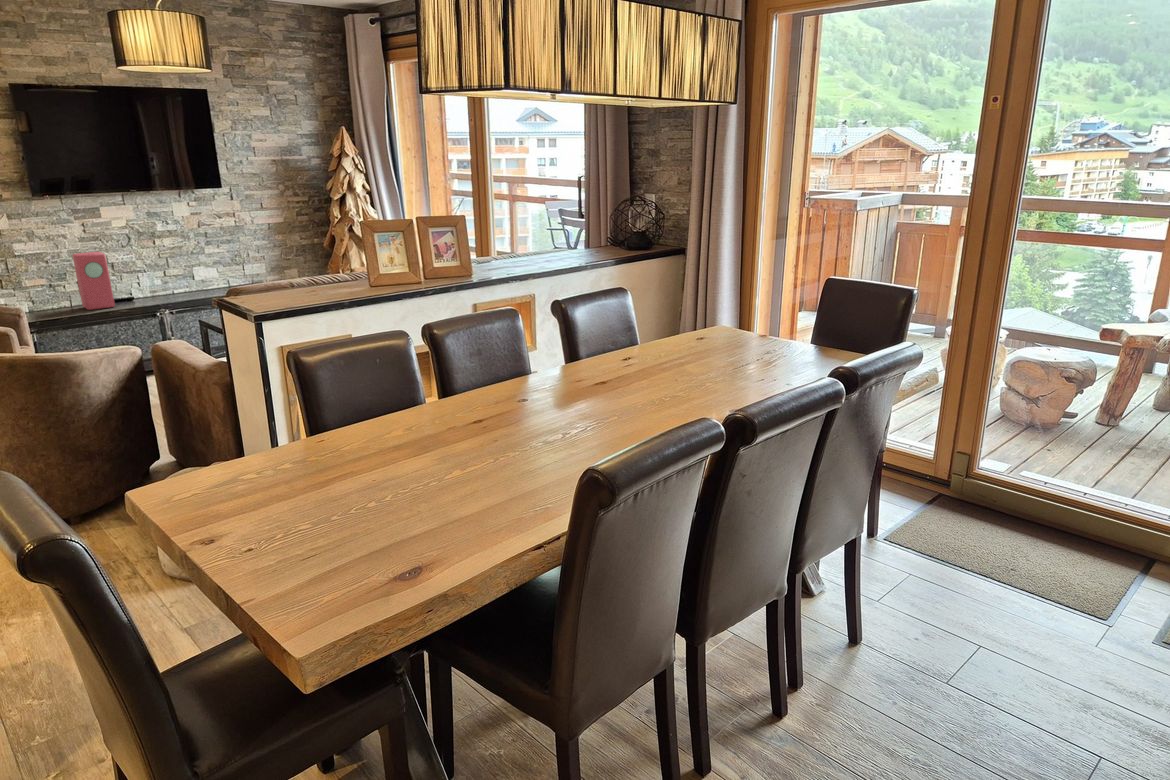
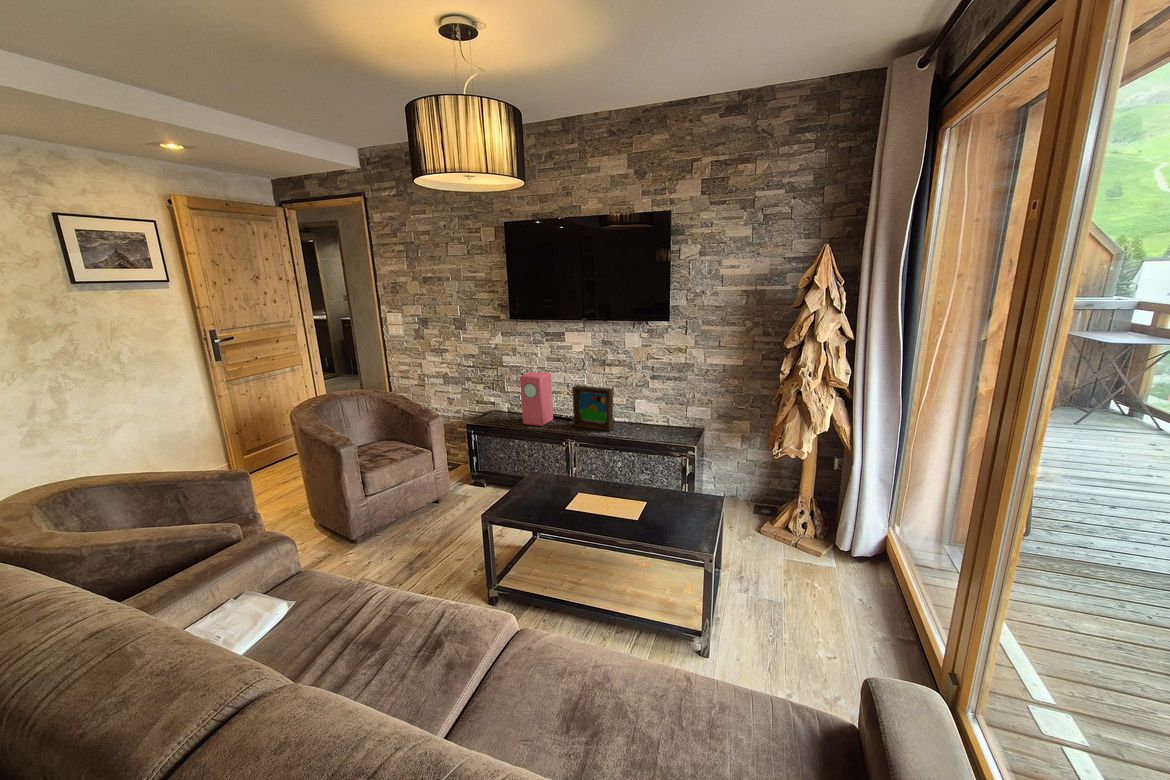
picture frame: none [138,255,191,302] -> present [572,385,614,431]

